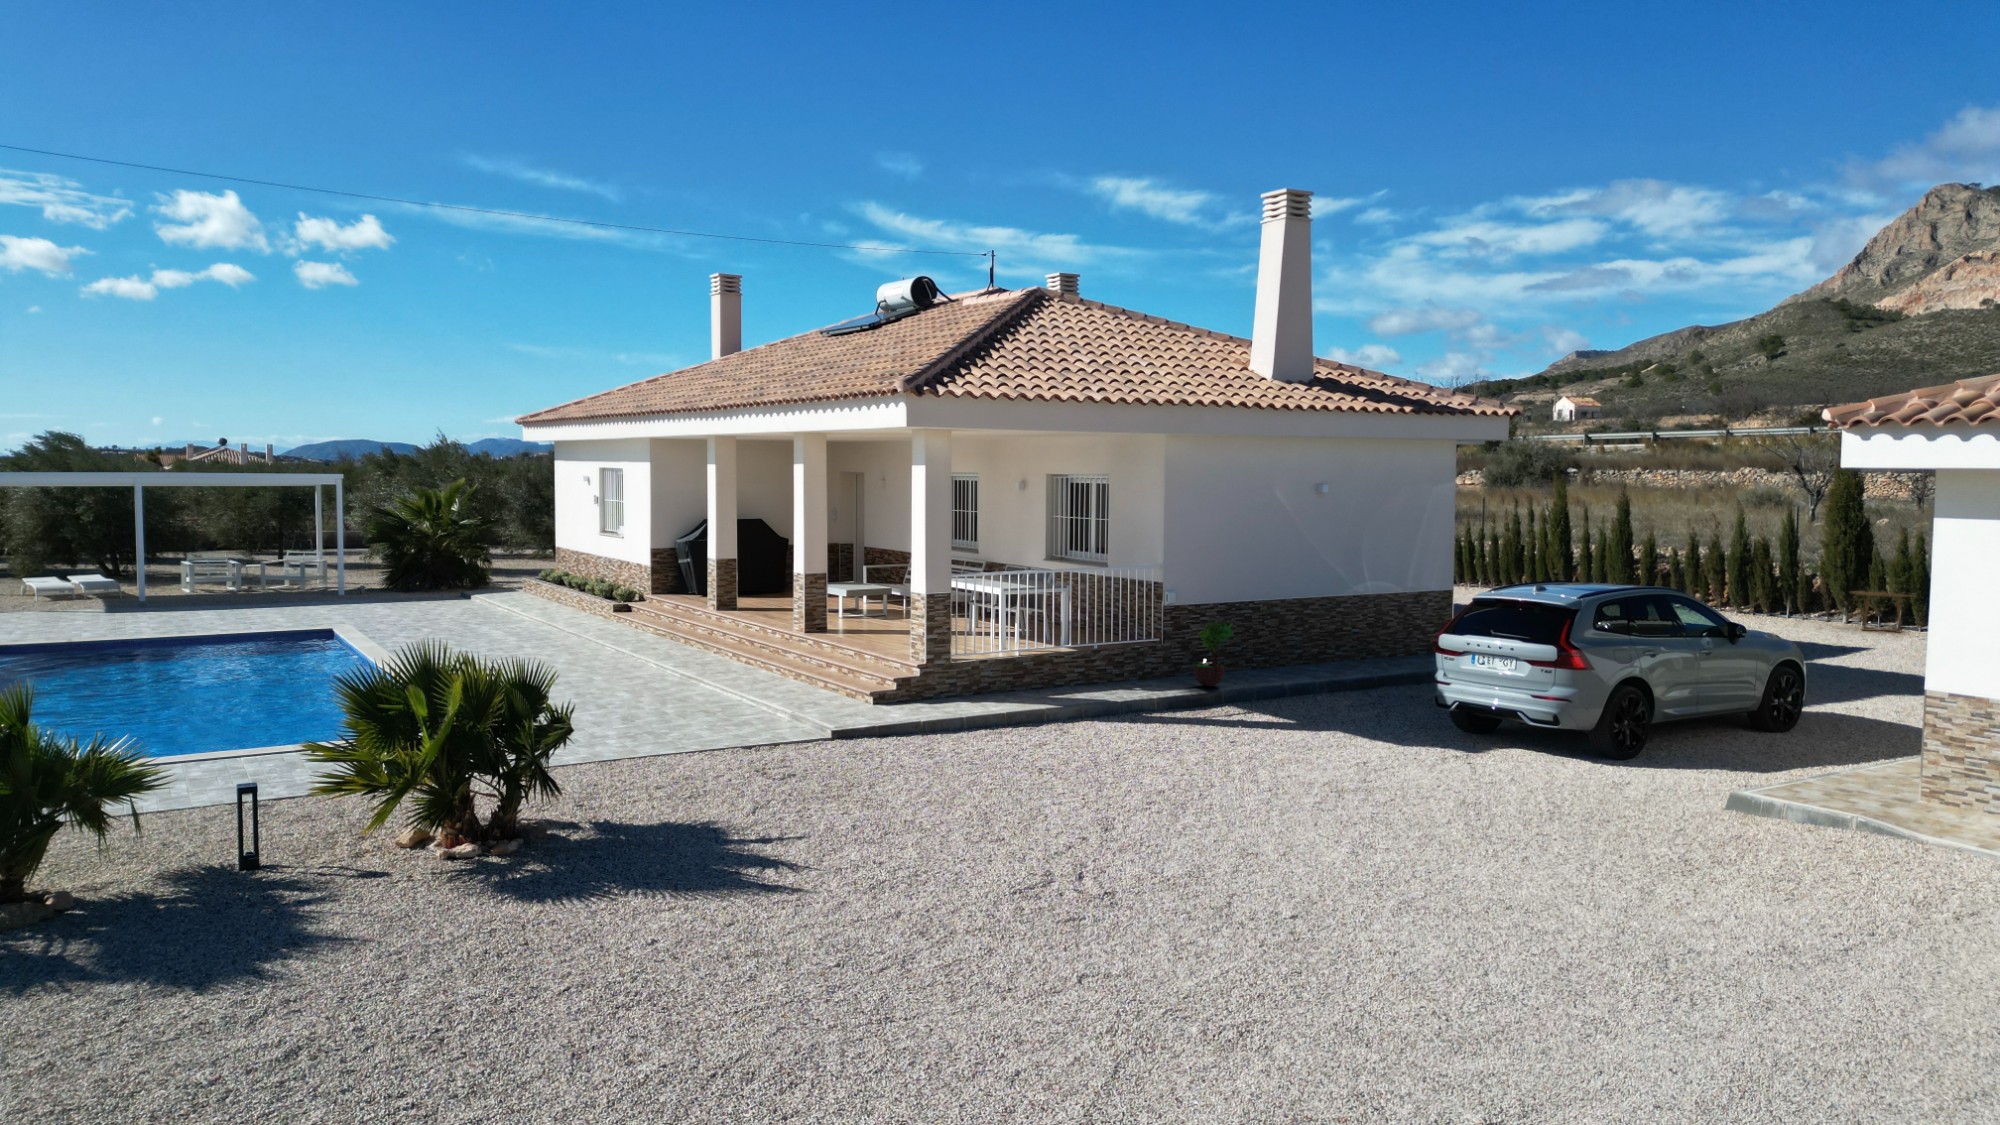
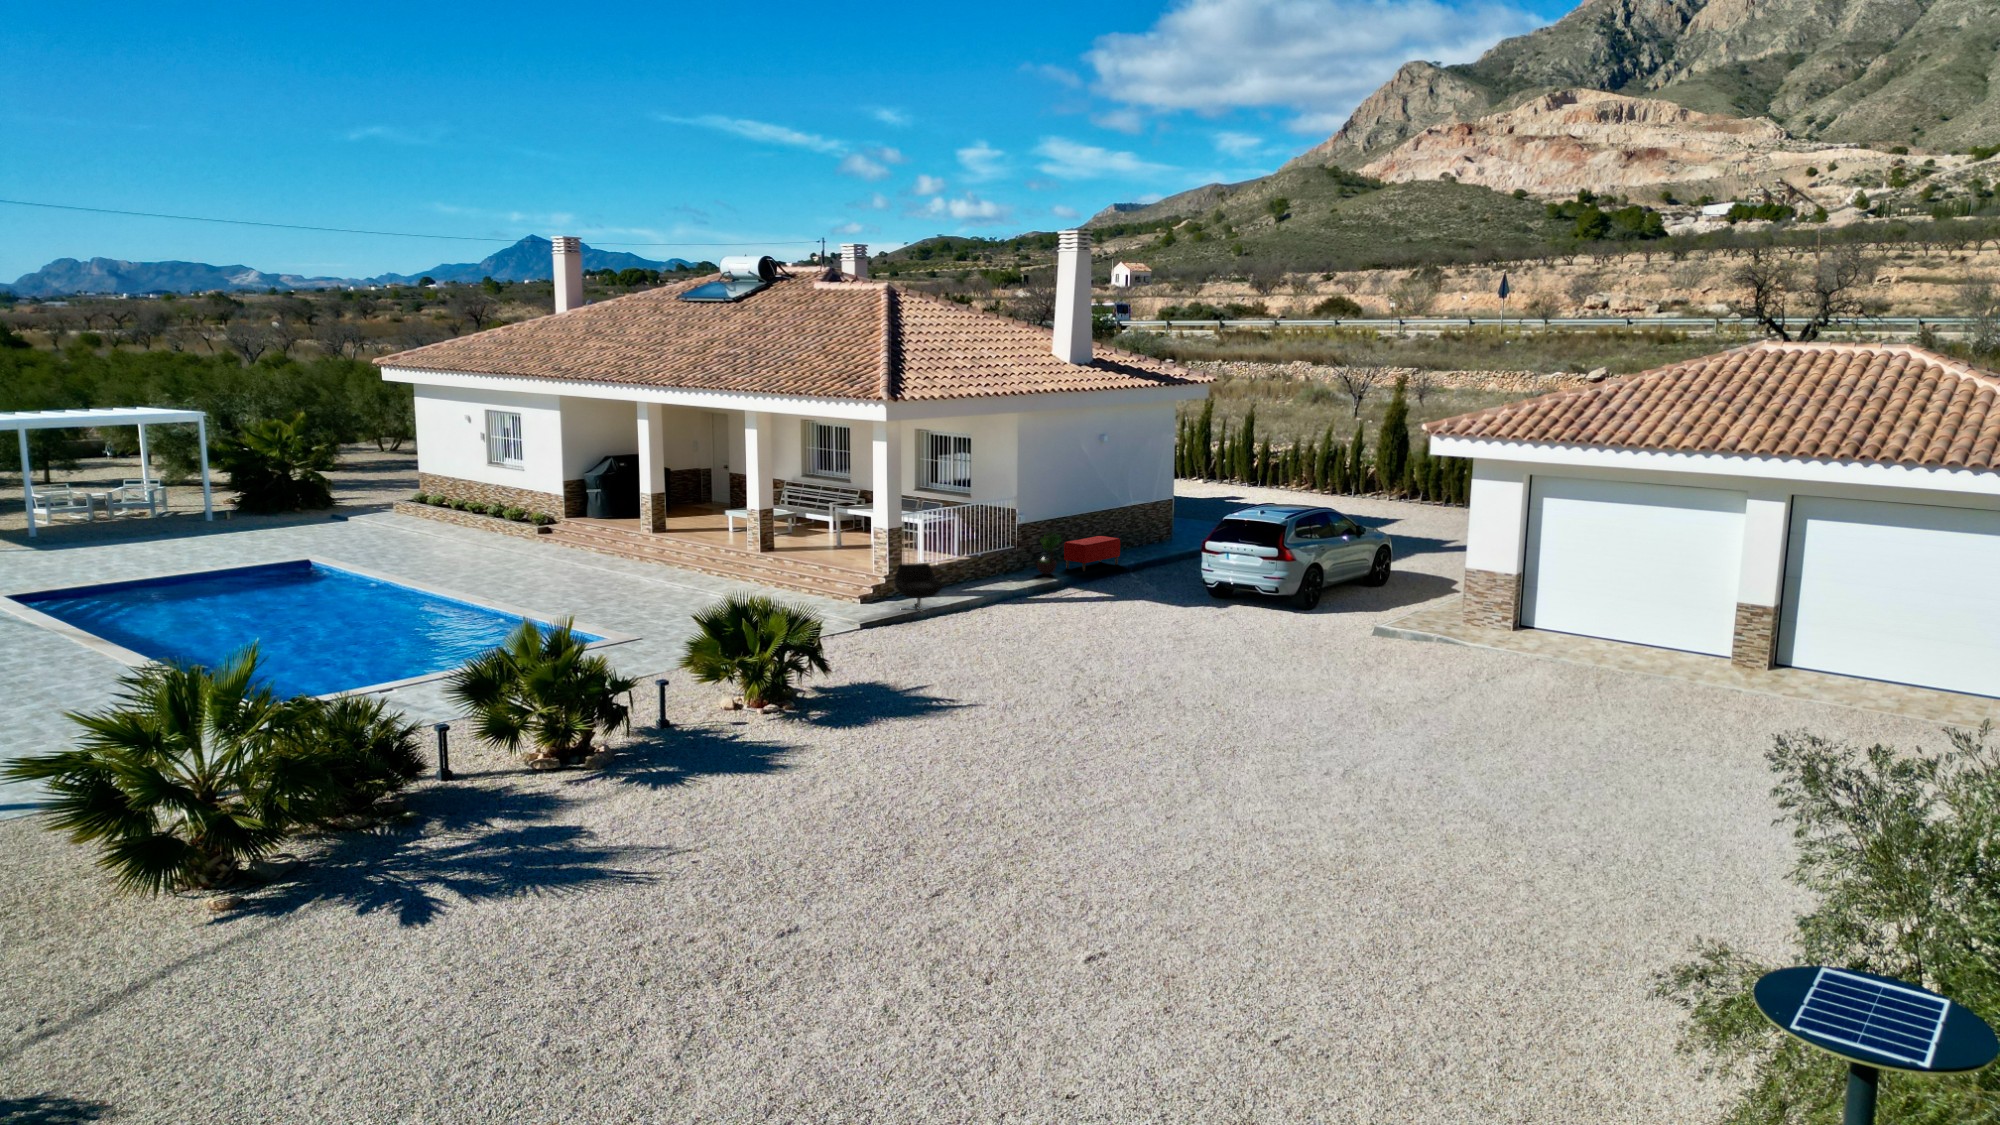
round table: present [1851,591,1914,633] -> none [1392,478,1431,505]
bench: none [1245,636,1338,685] -> present [1064,536,1120,571]
lounge chair: none [922,648,997,722] -> present [894,563,944,612]

